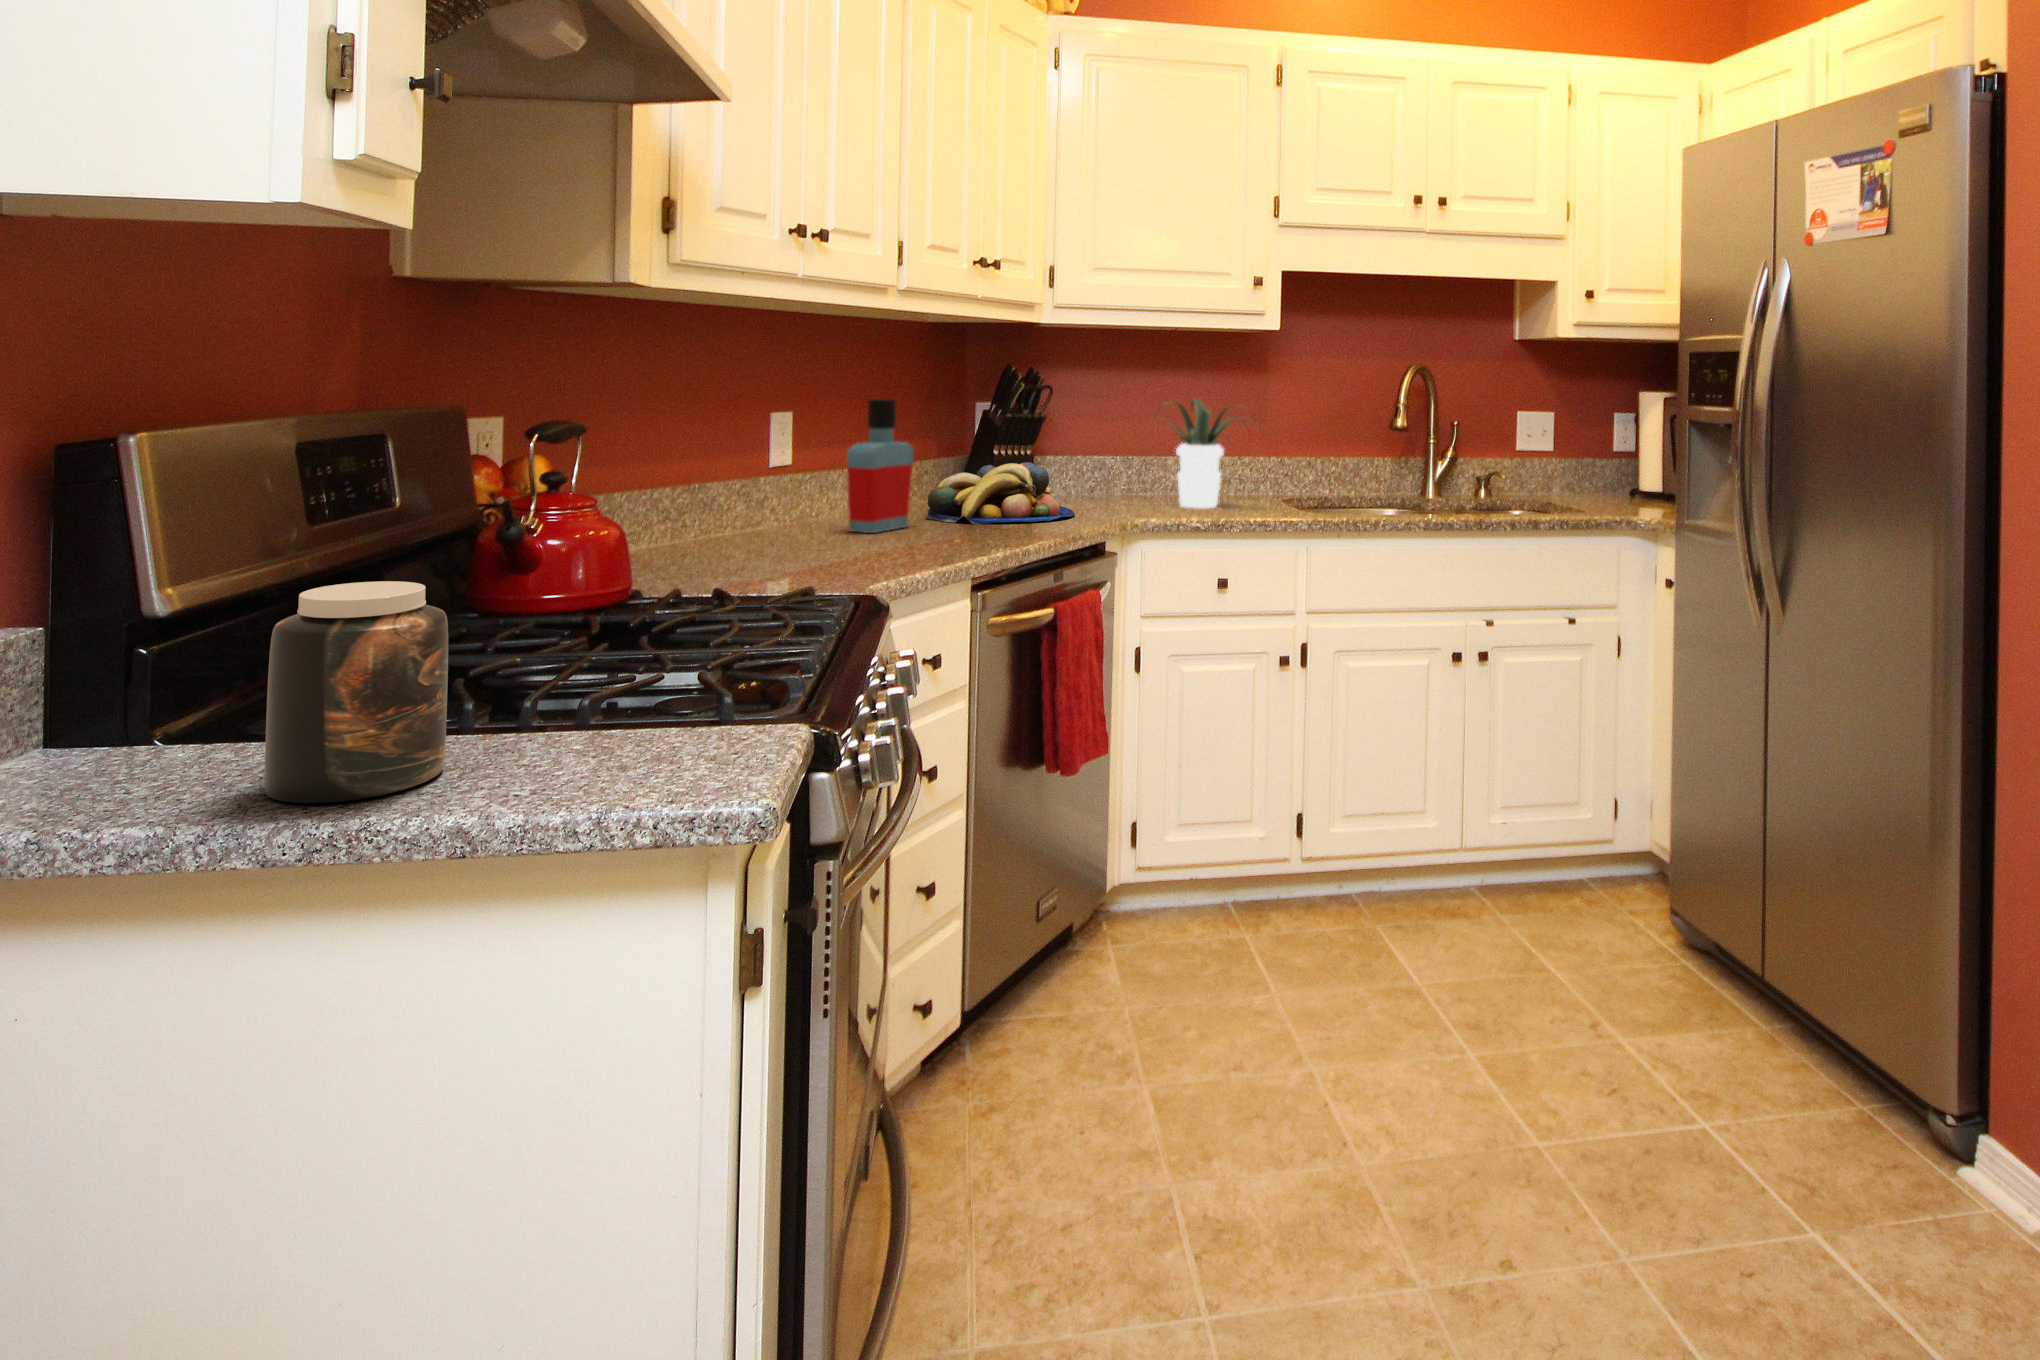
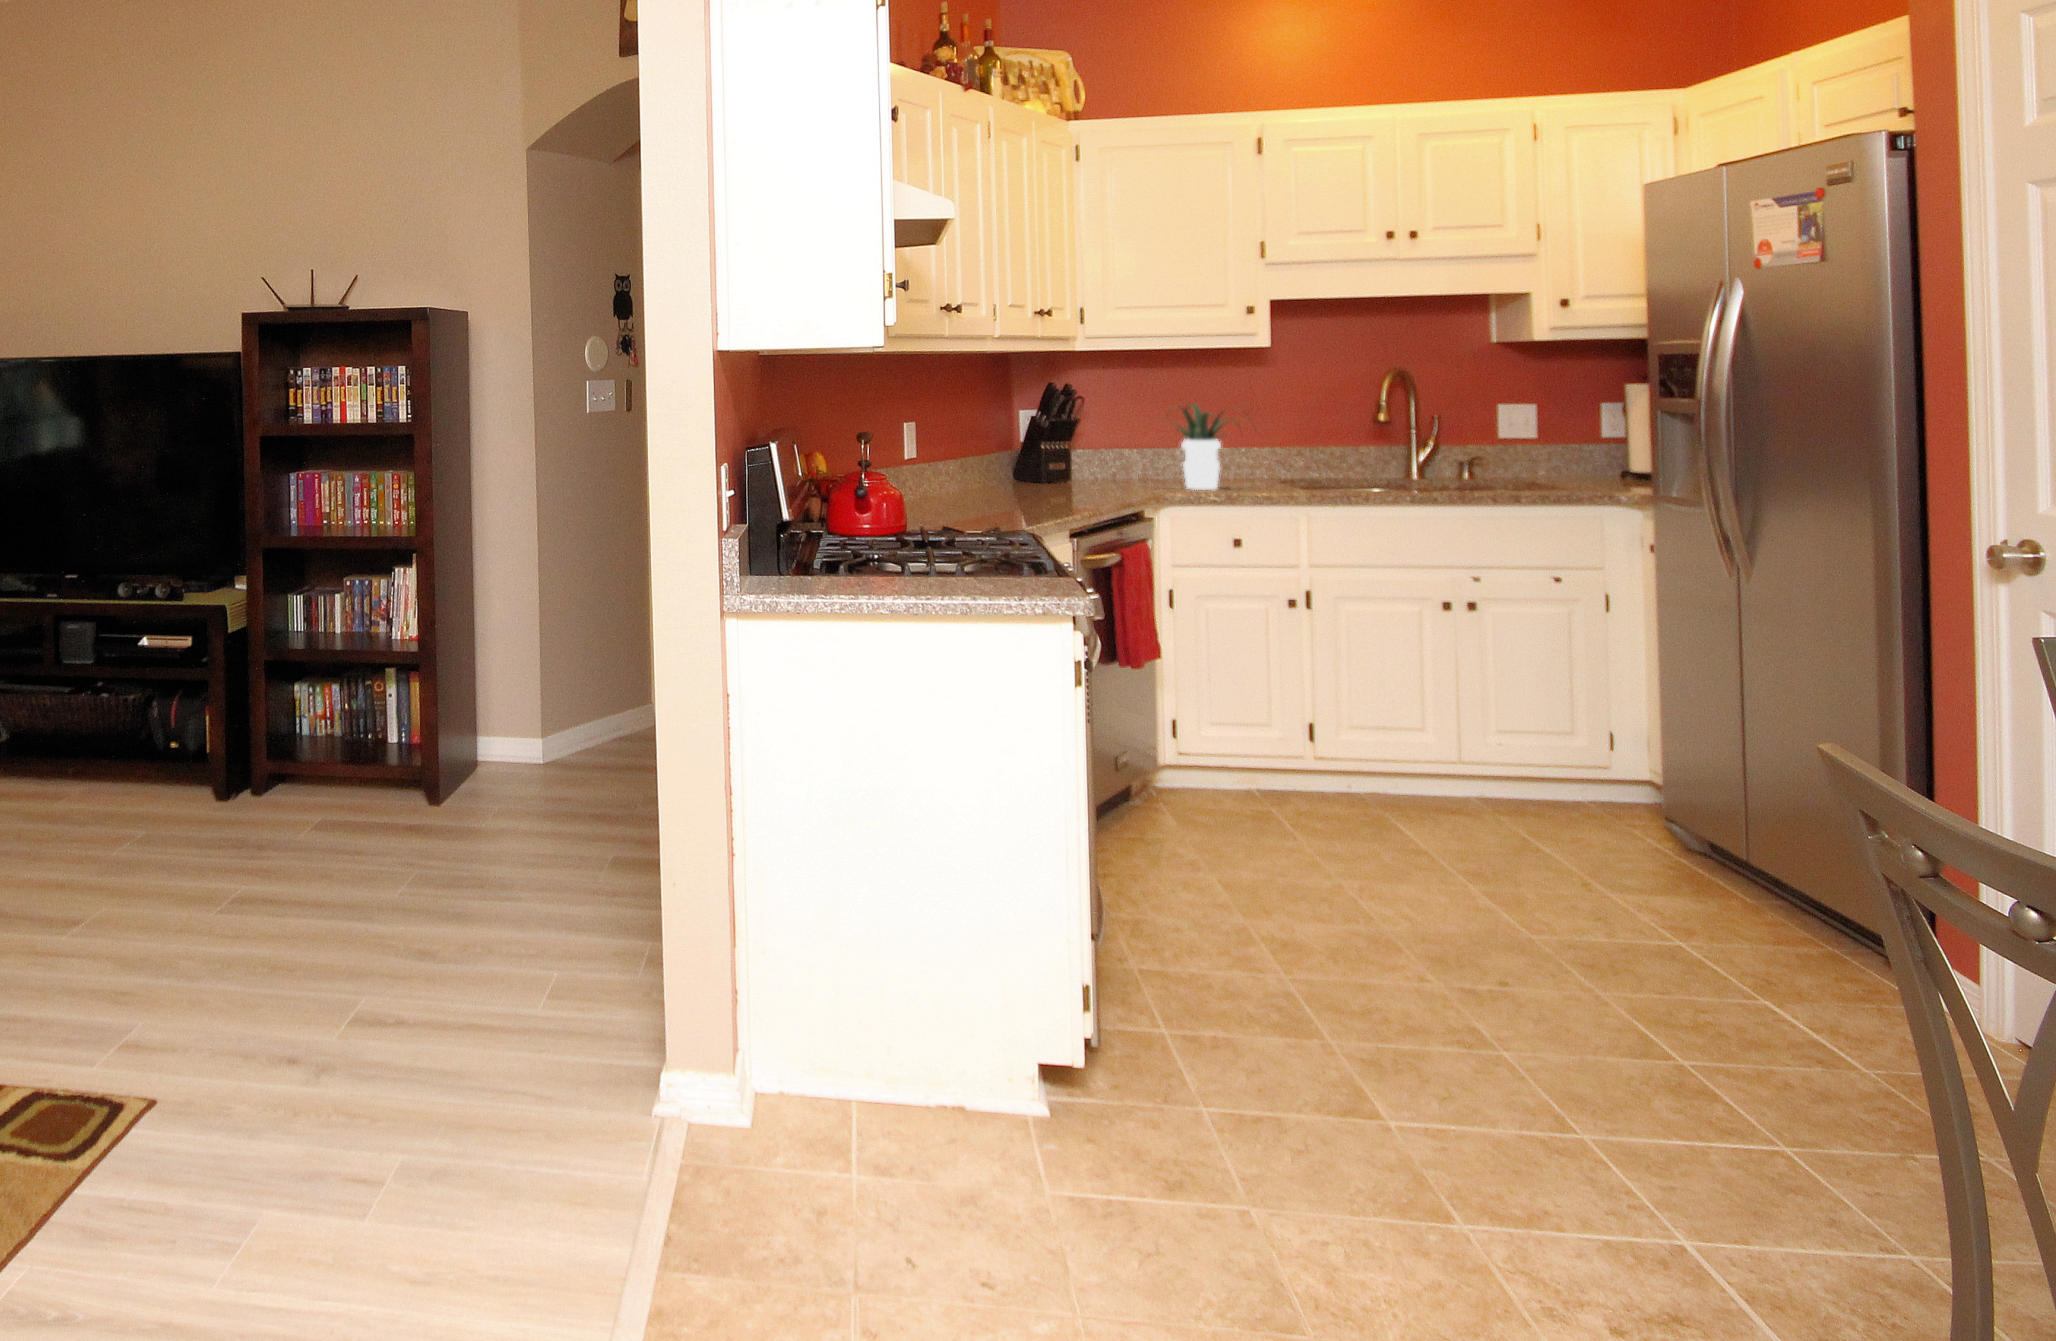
bottle: present [847,399,914,533] -> none [961,411,1000,502]
fruit bowl: present [926,462,1074,524] -> none [998,455,1110,498]
jar: present [264,581,448,803] -> none [930,488,991,567]

